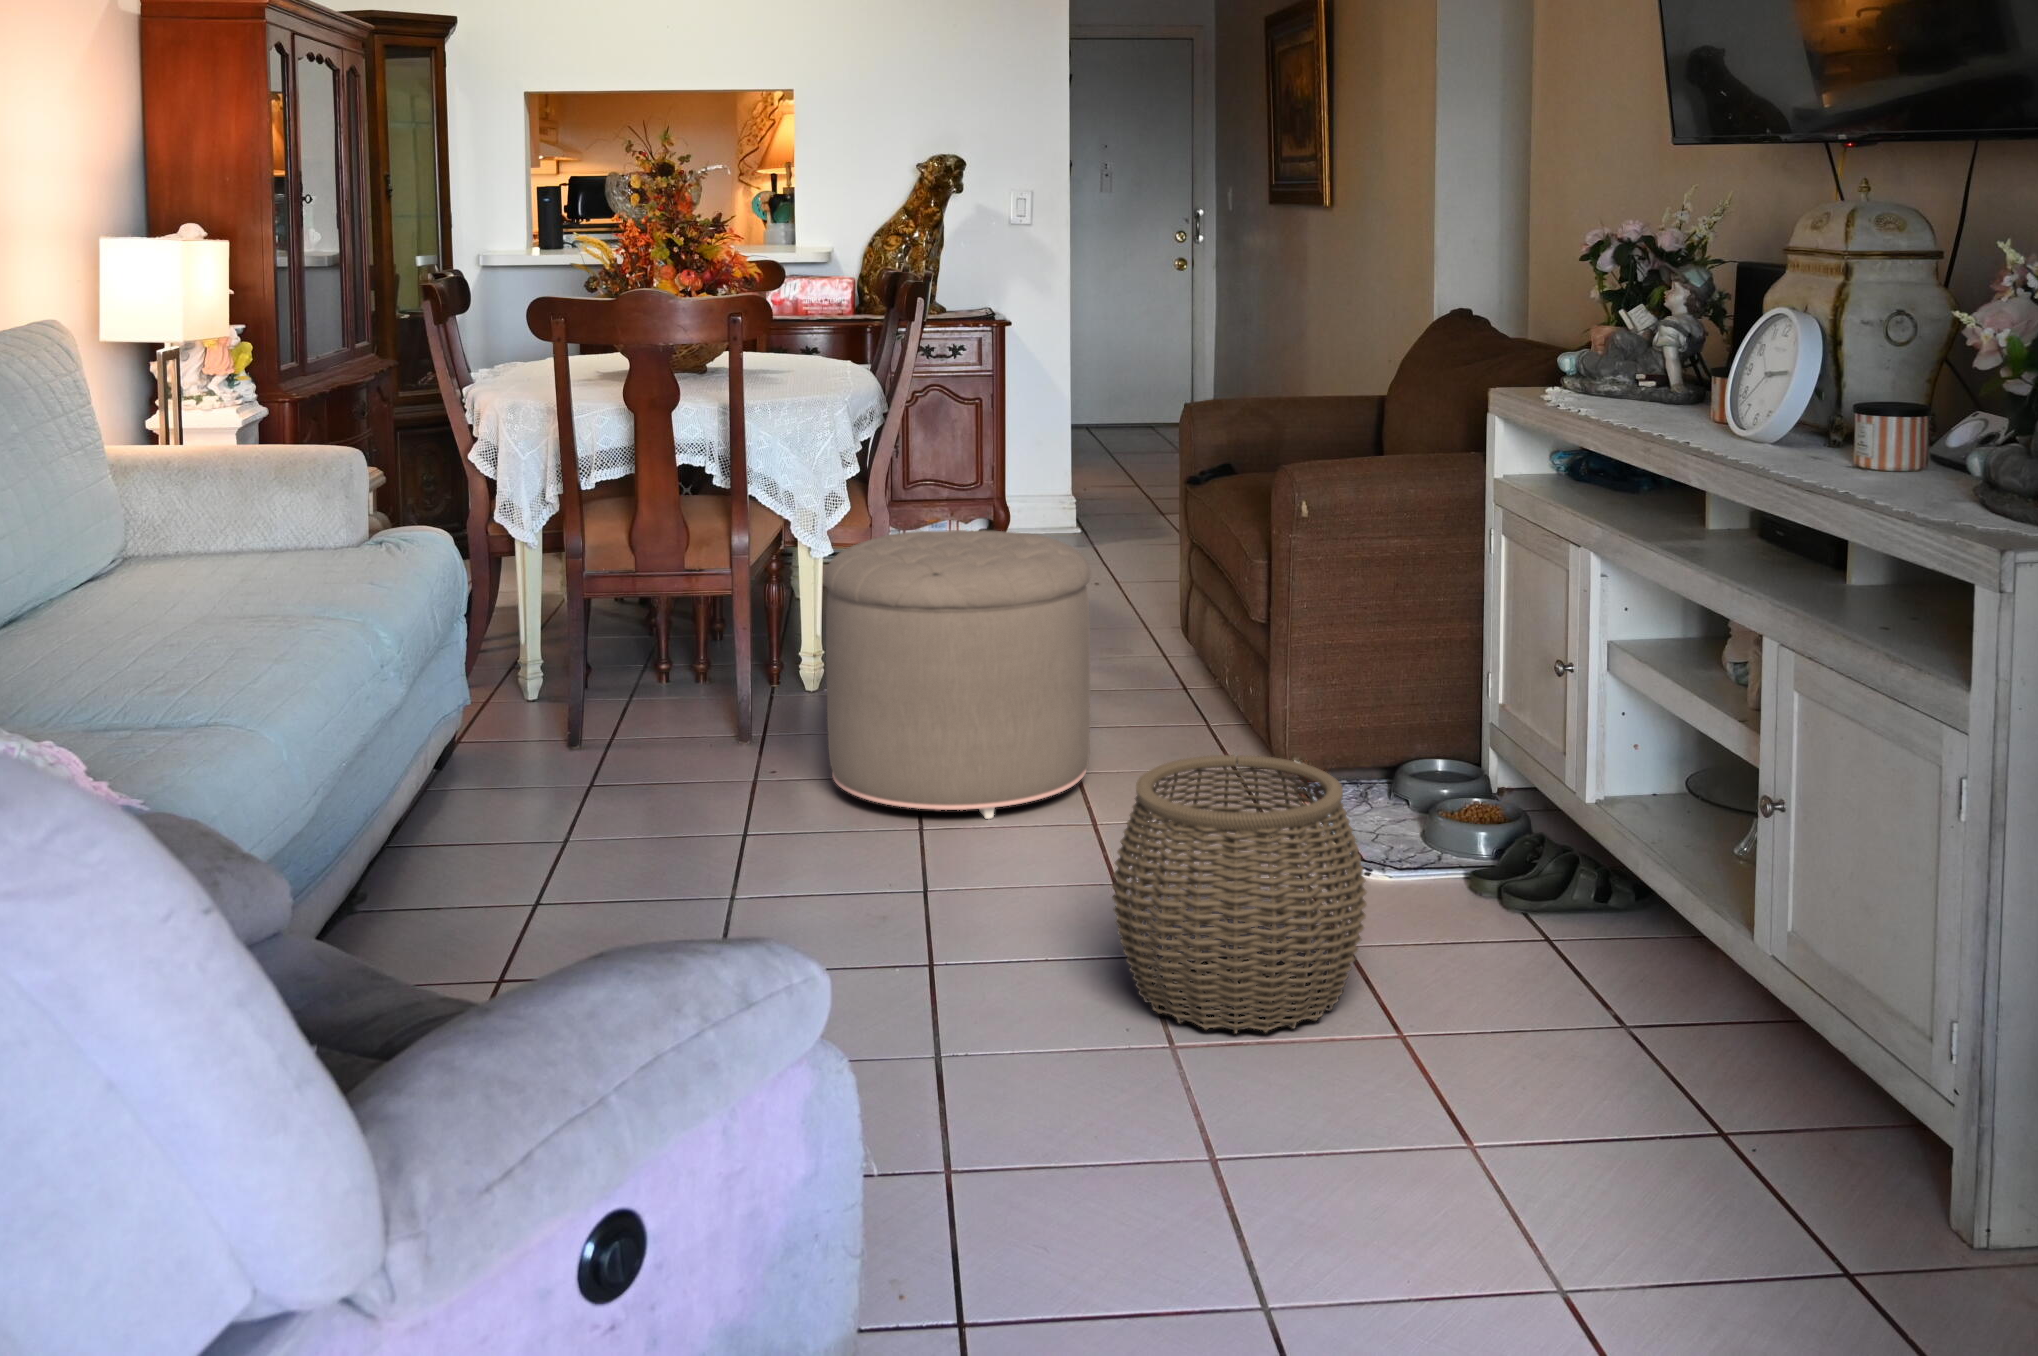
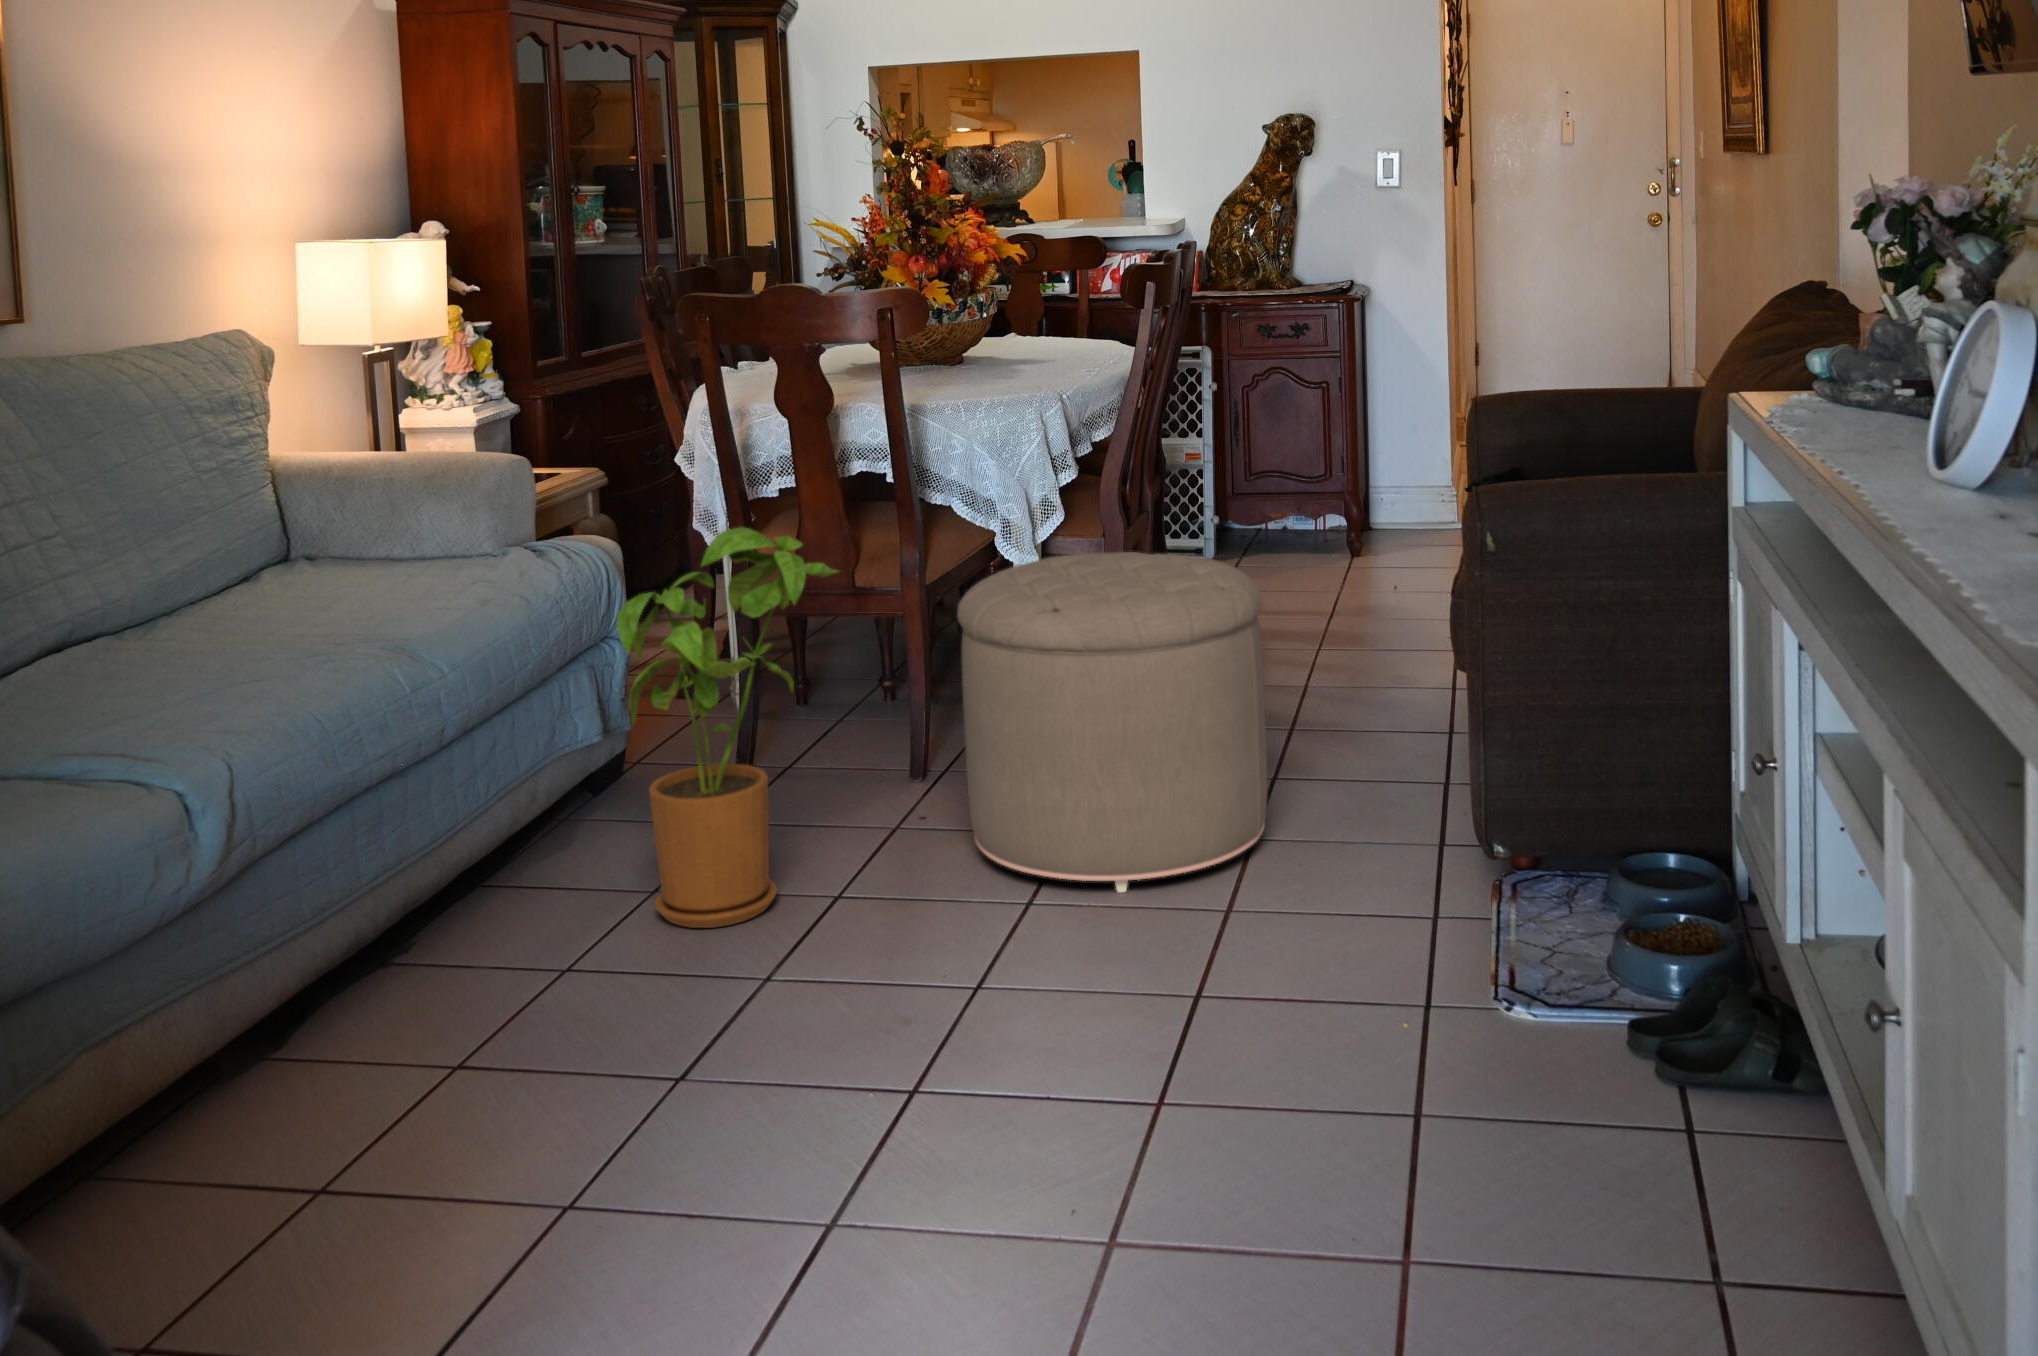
house plant: none [538,503,748,869] -> present [617,528,839,928]
woven basket: present [1112,755,1367,1033] -> none [1095,863,1413,1228]

